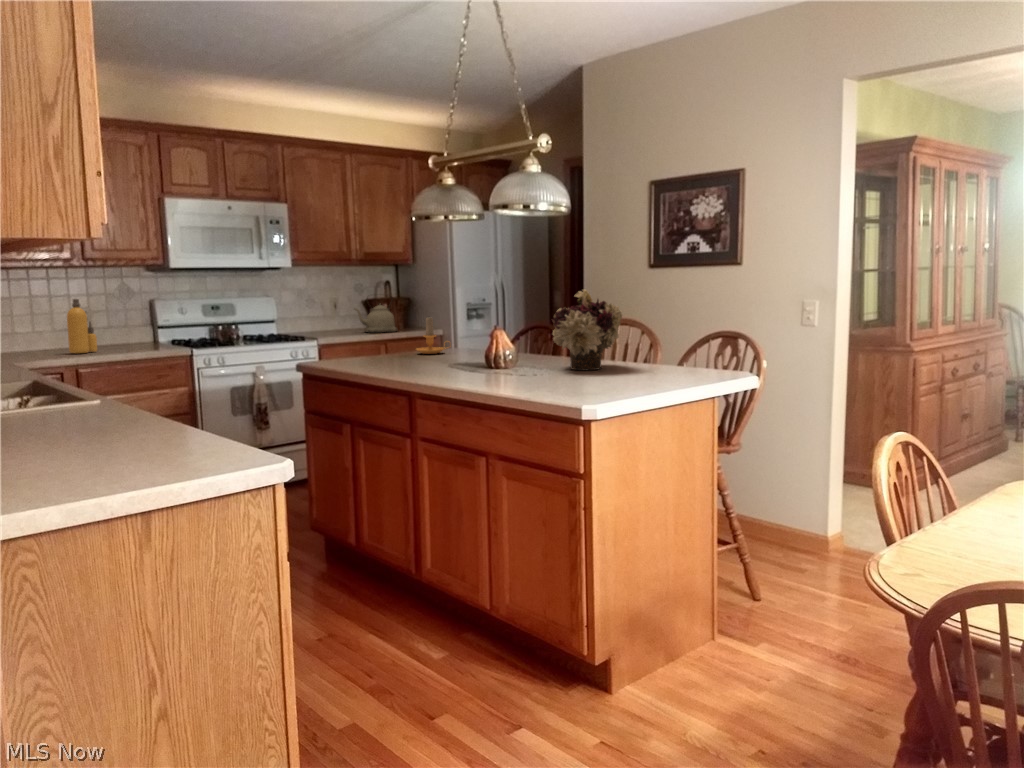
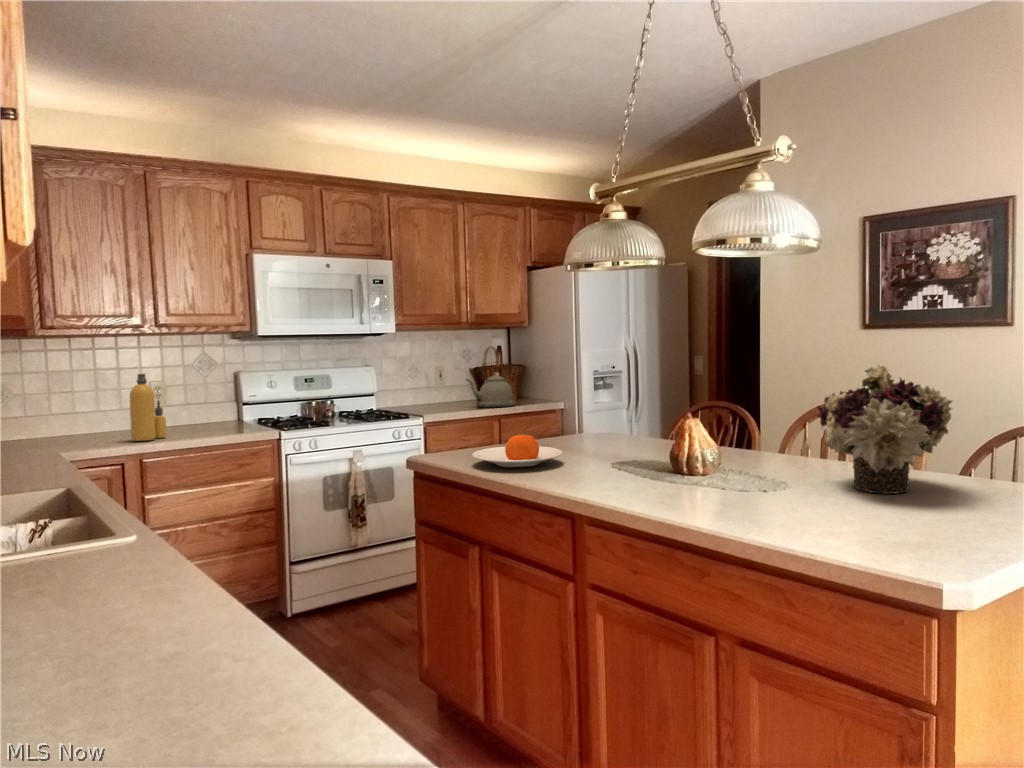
candle: present [416,317,445,354] -> none [573,396,622,448]
plate: none [334,341,399,363] -> present [472,435,562,467]

